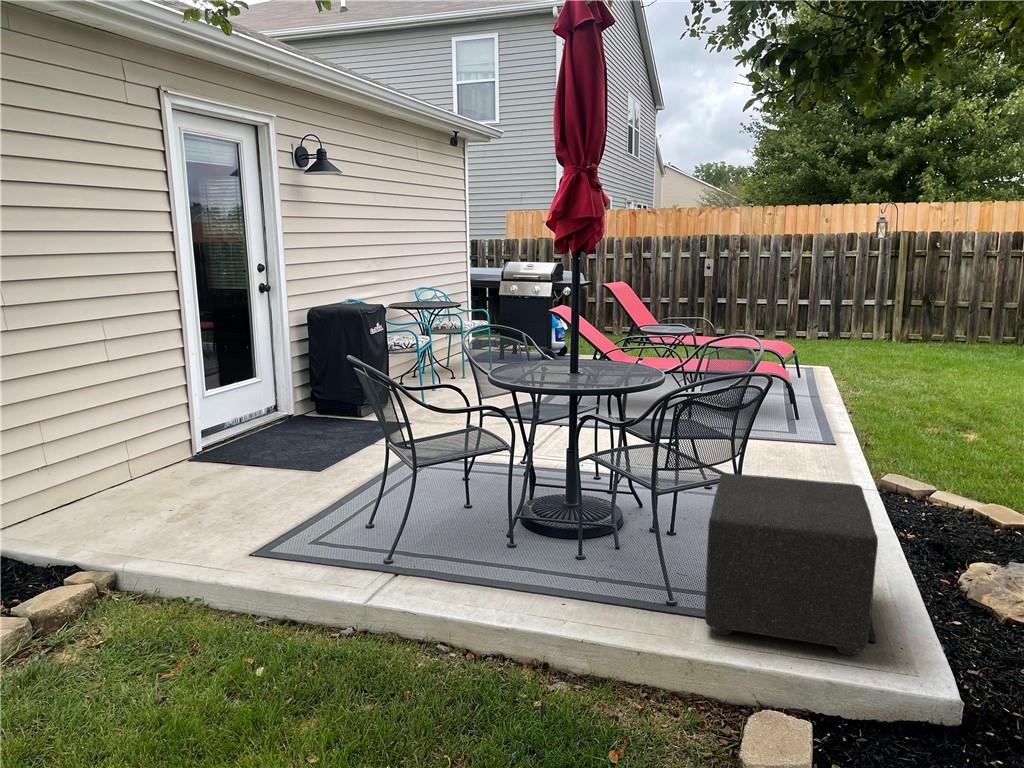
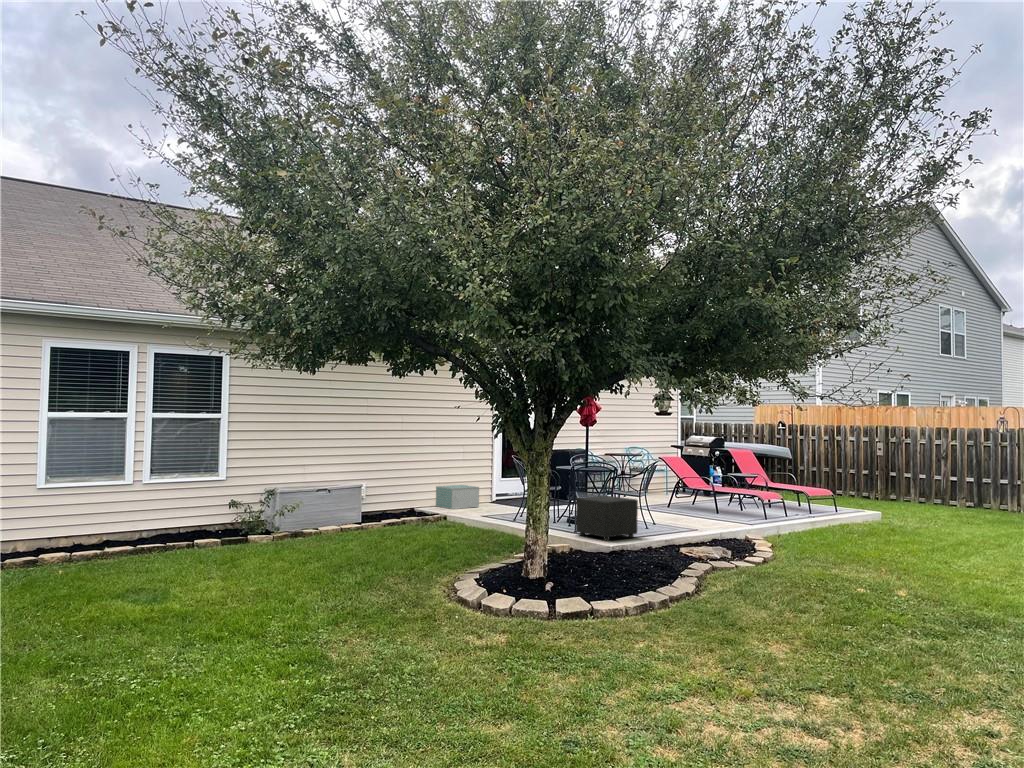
storage box: none [38,432,184,522] -> present [436,485,479,509]

